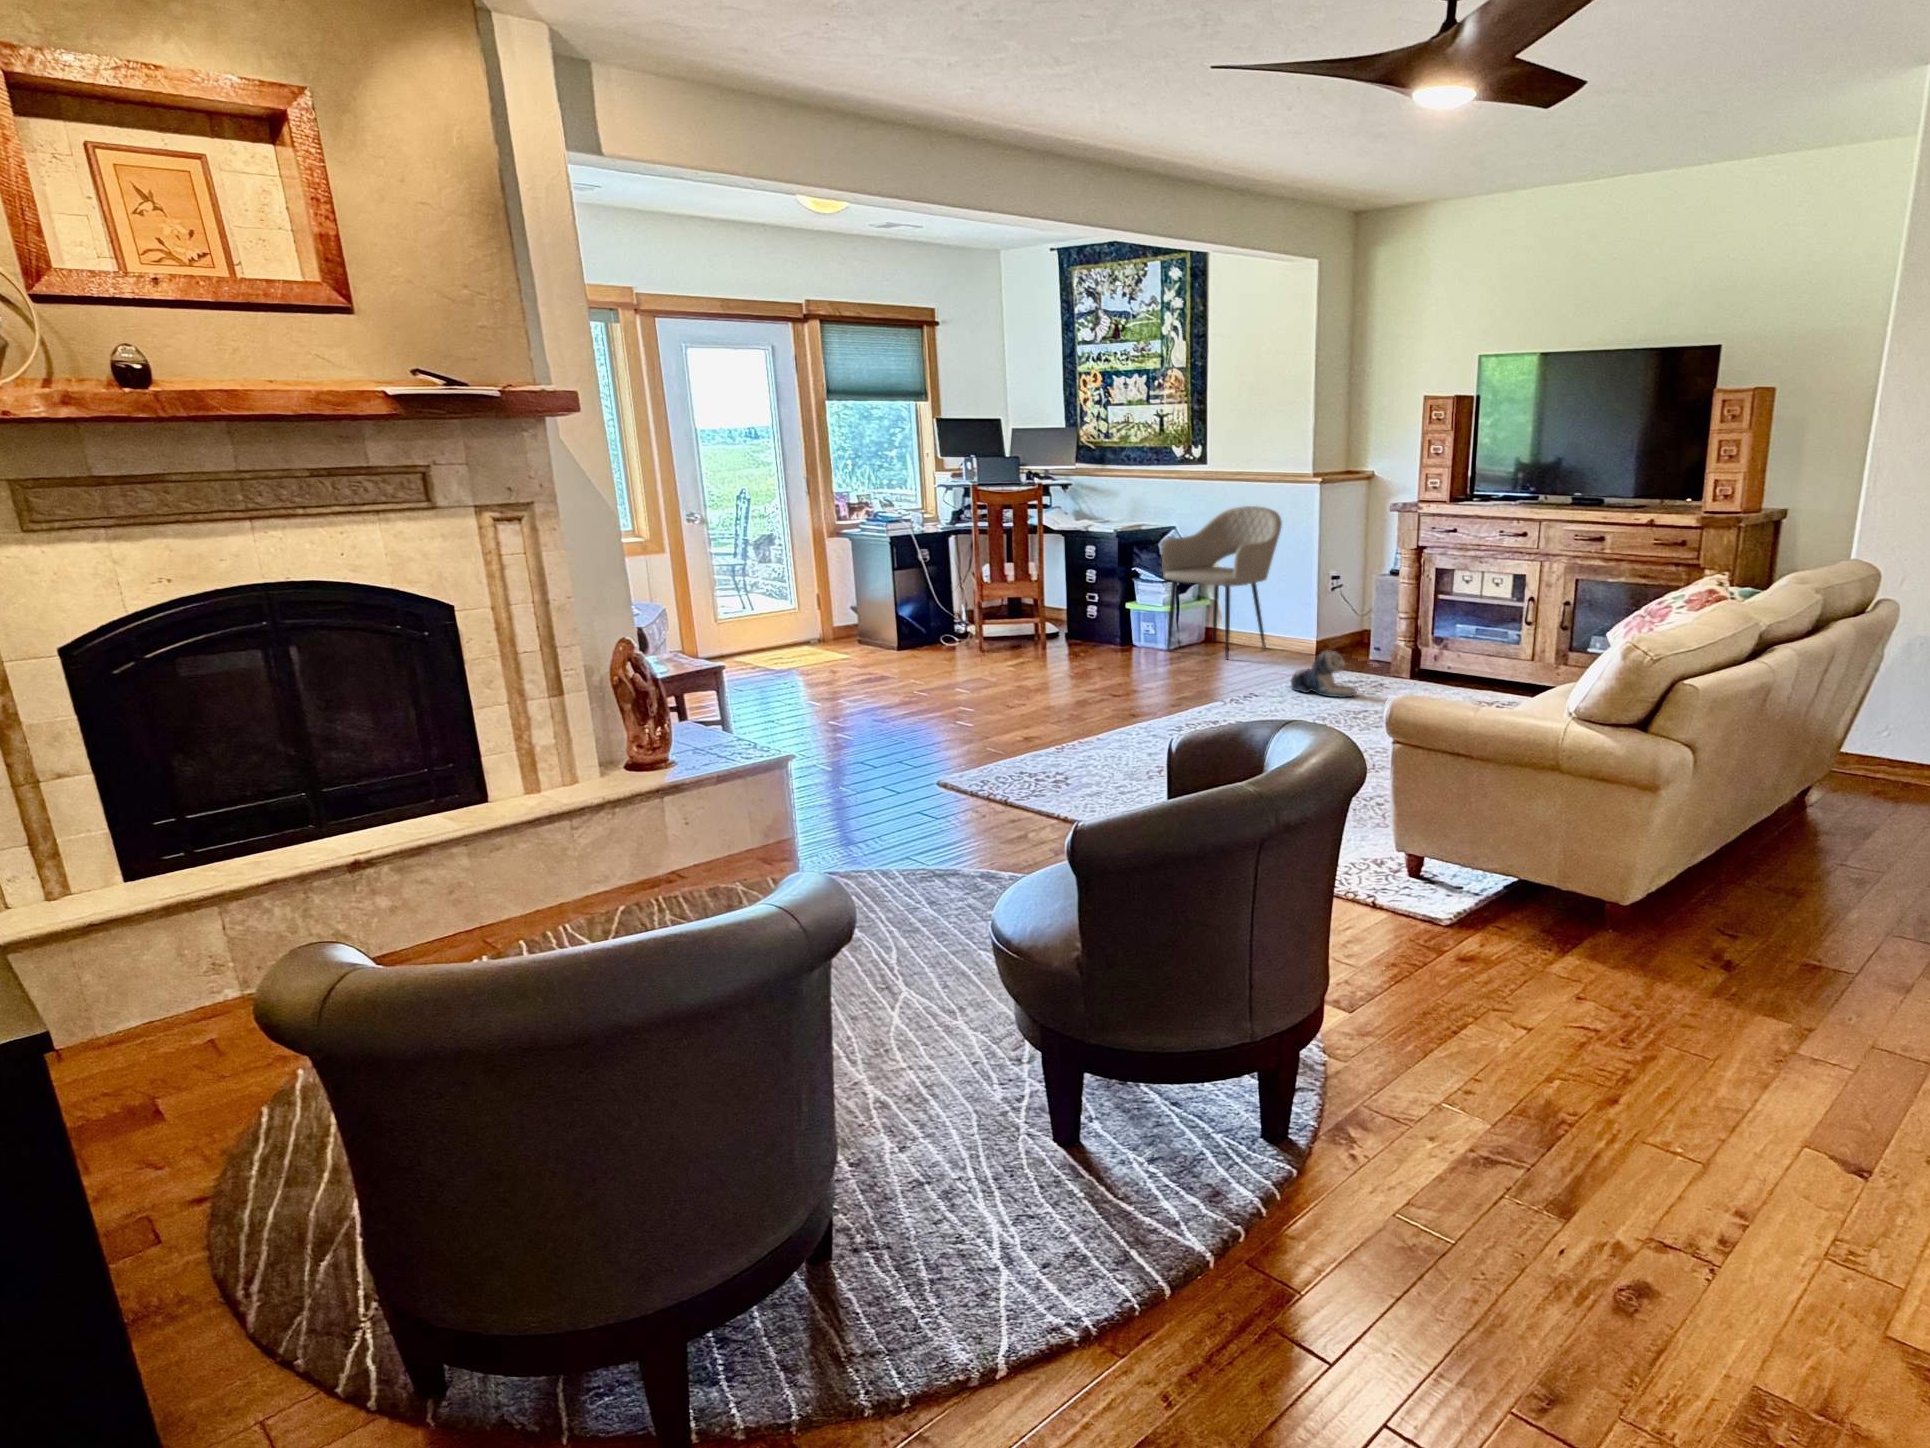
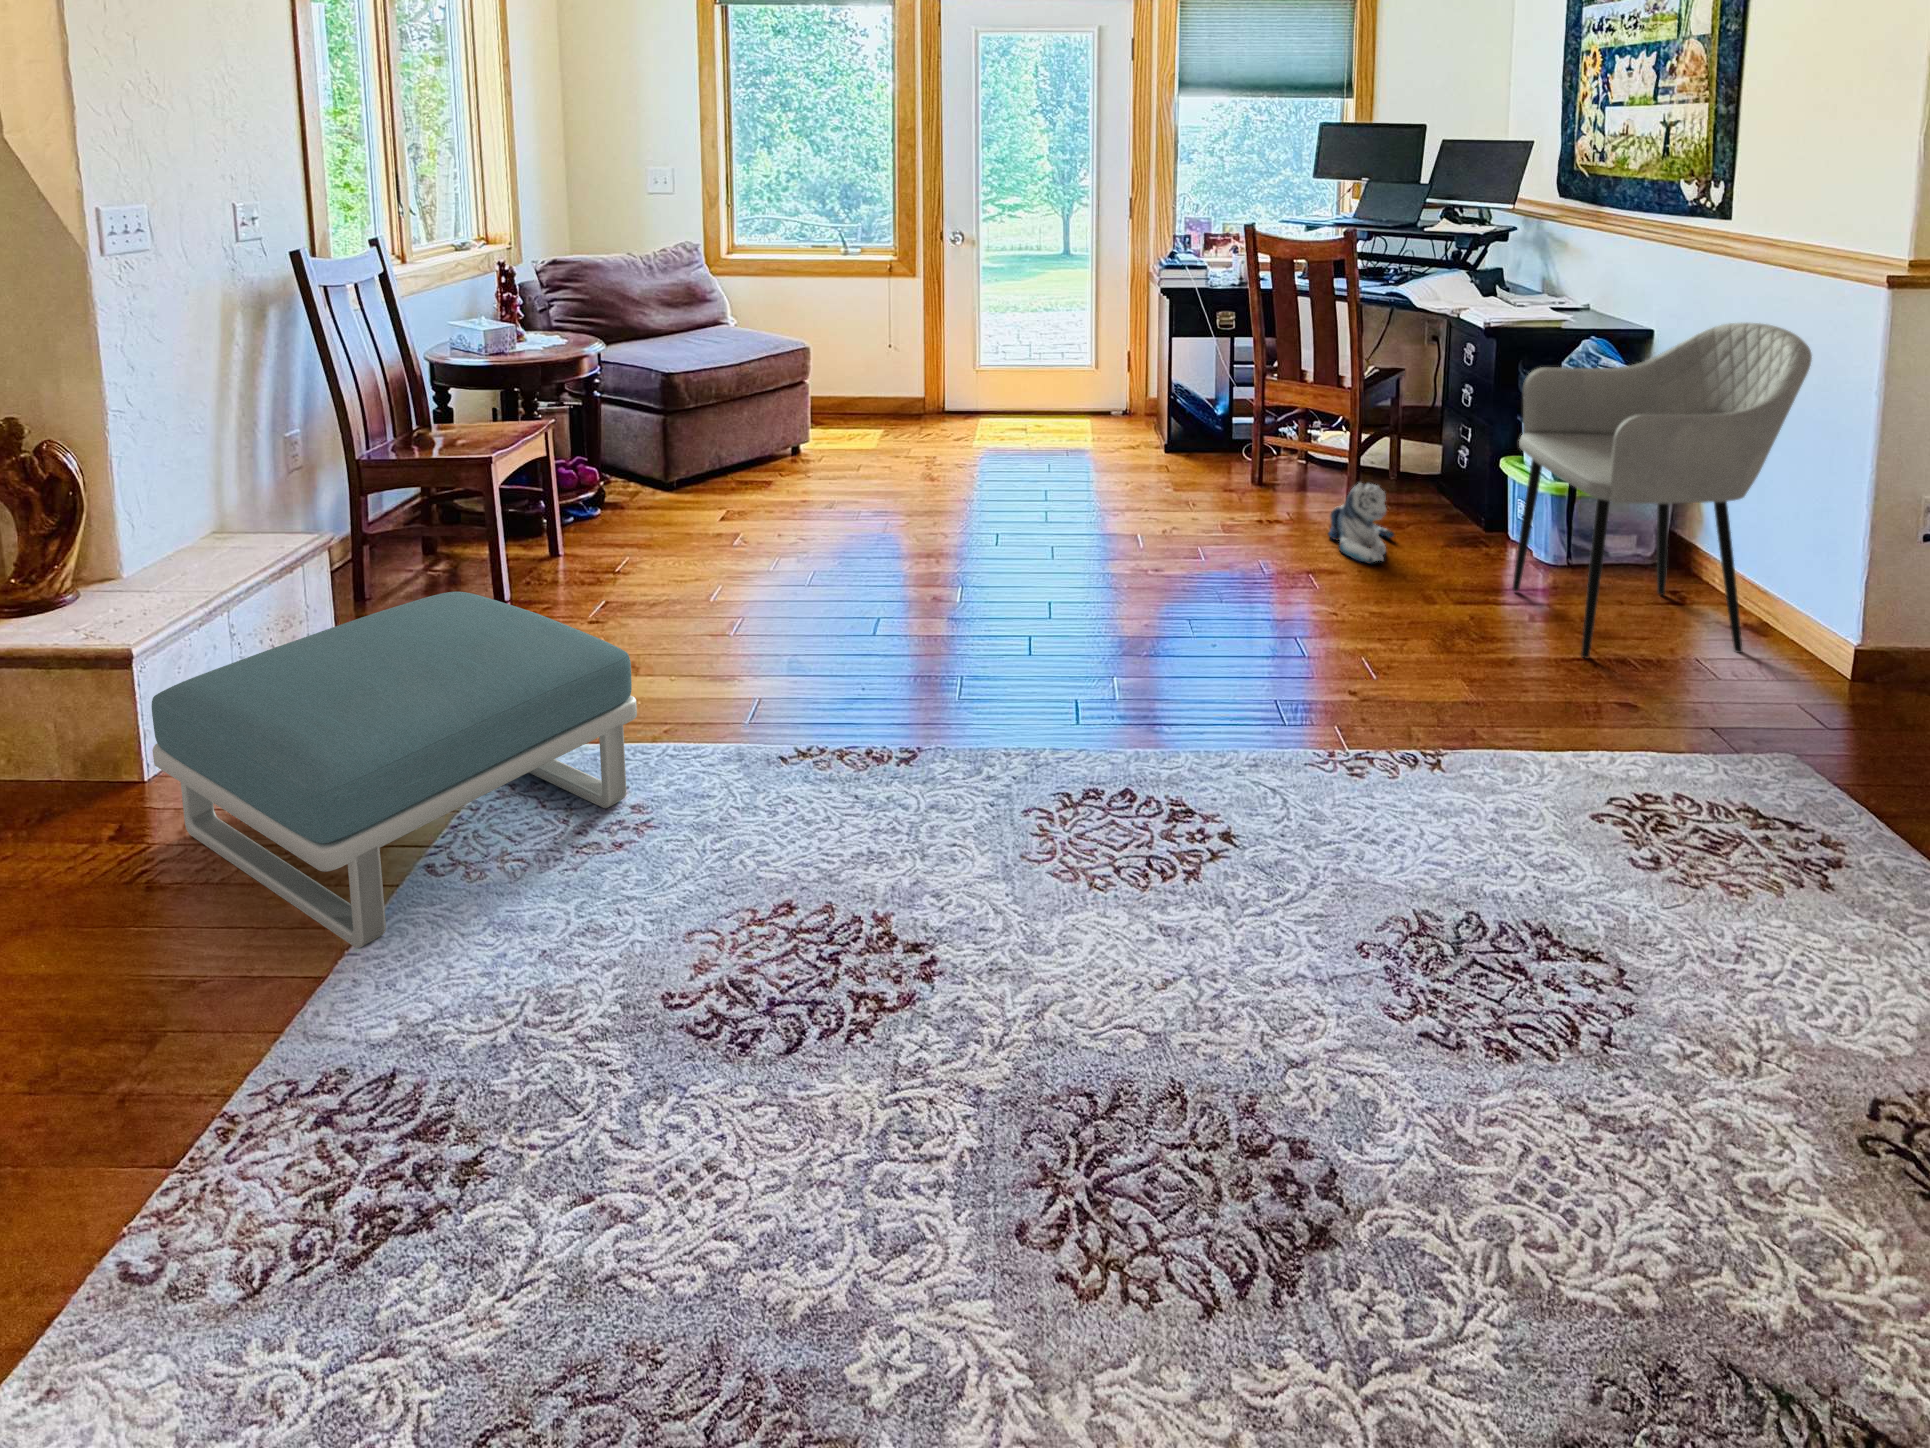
plush toy: present [1291,651,1357,698] -> present [1328,483,1394,564]
footstool: none [865,690,1051,817] -> present [152,592,637,948]

